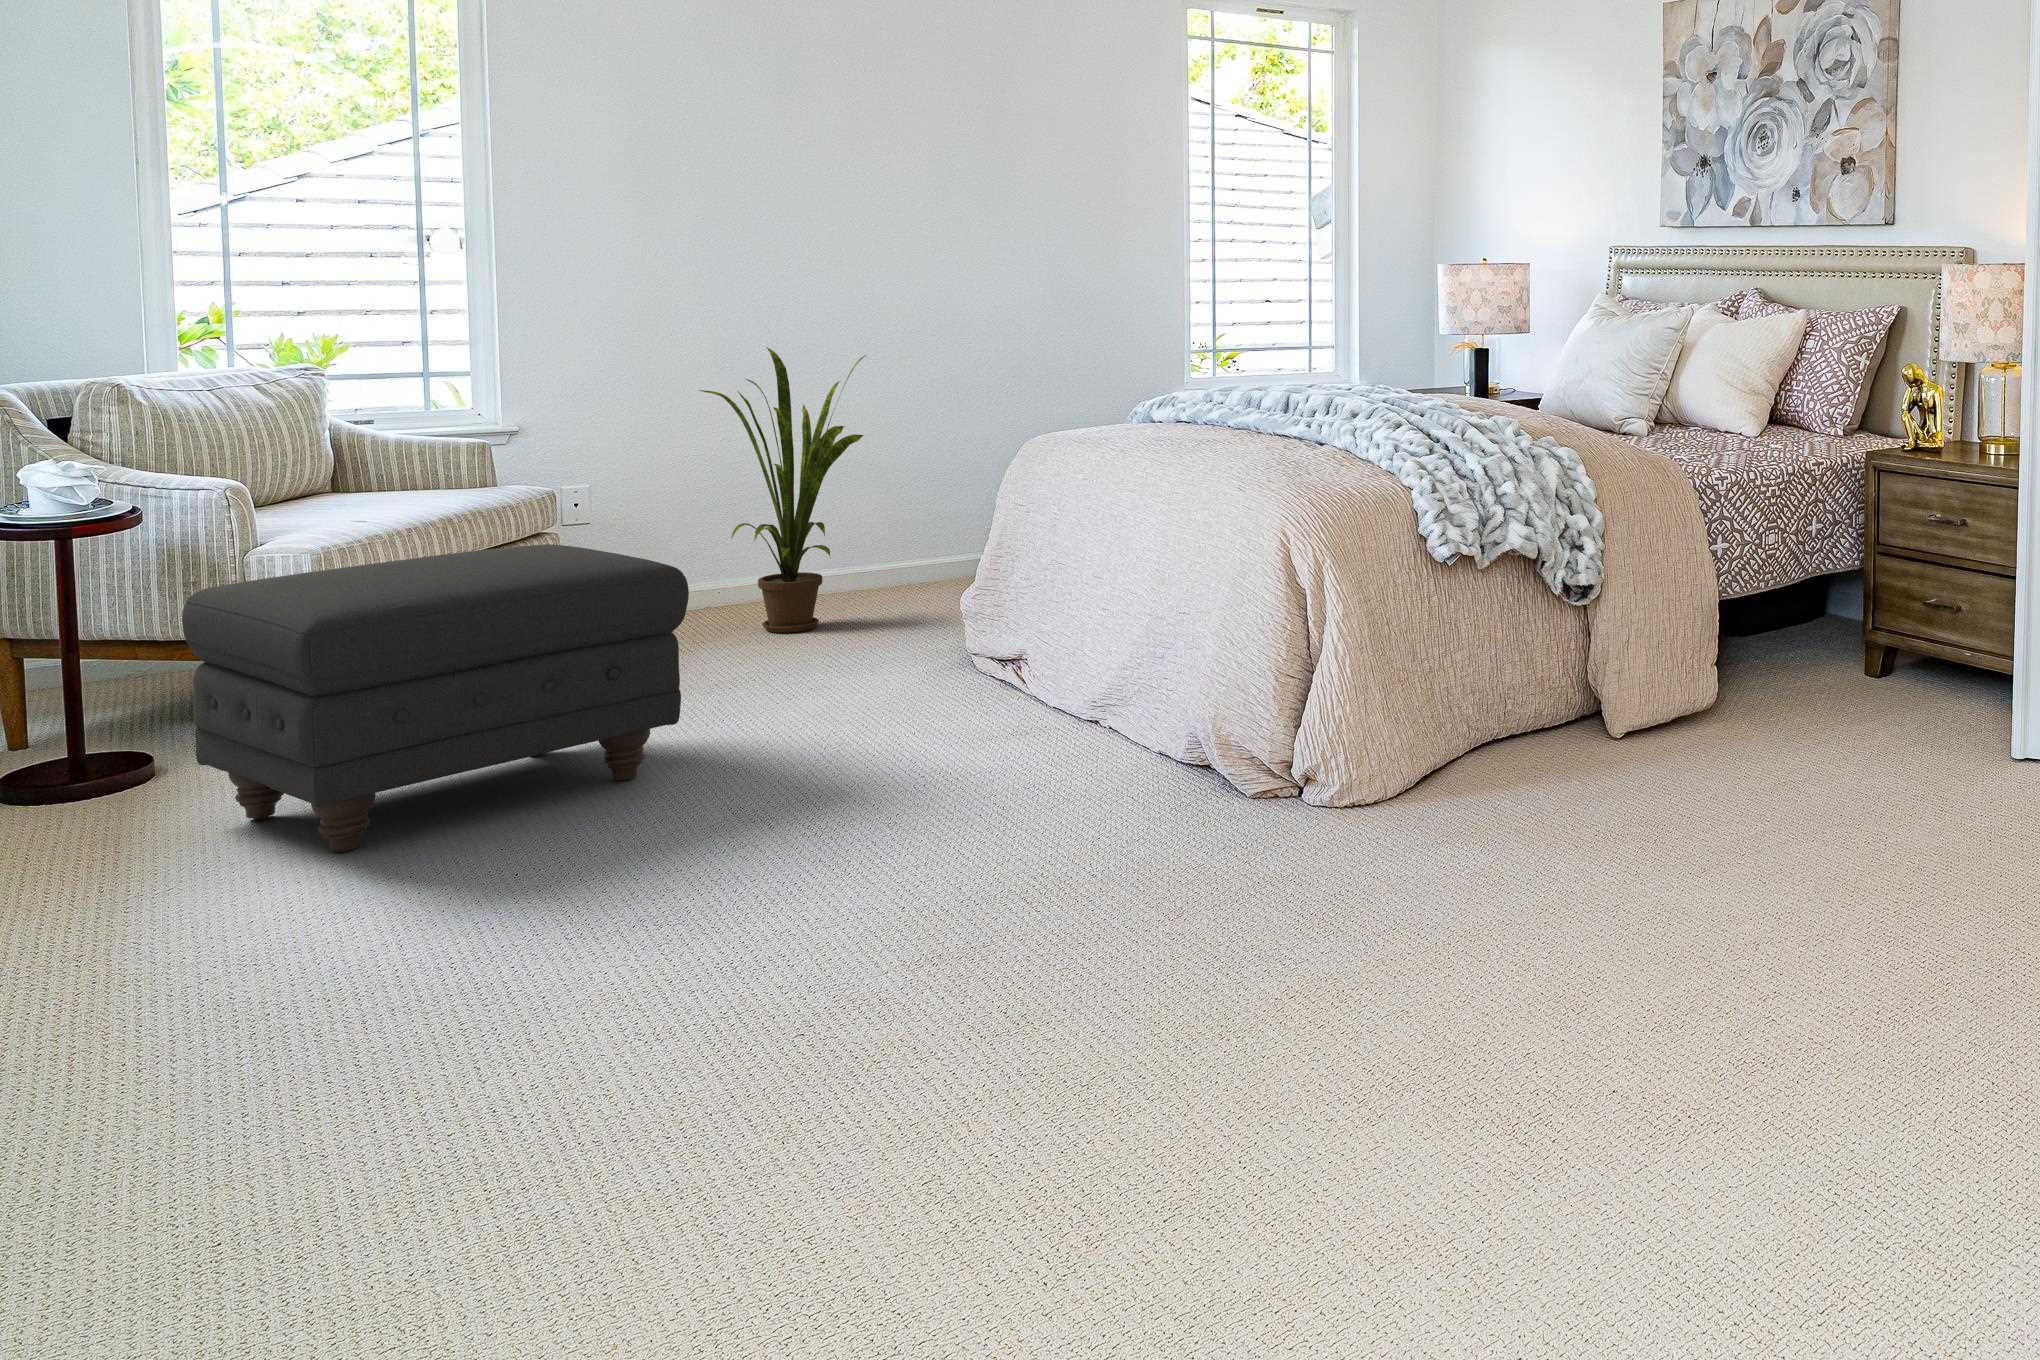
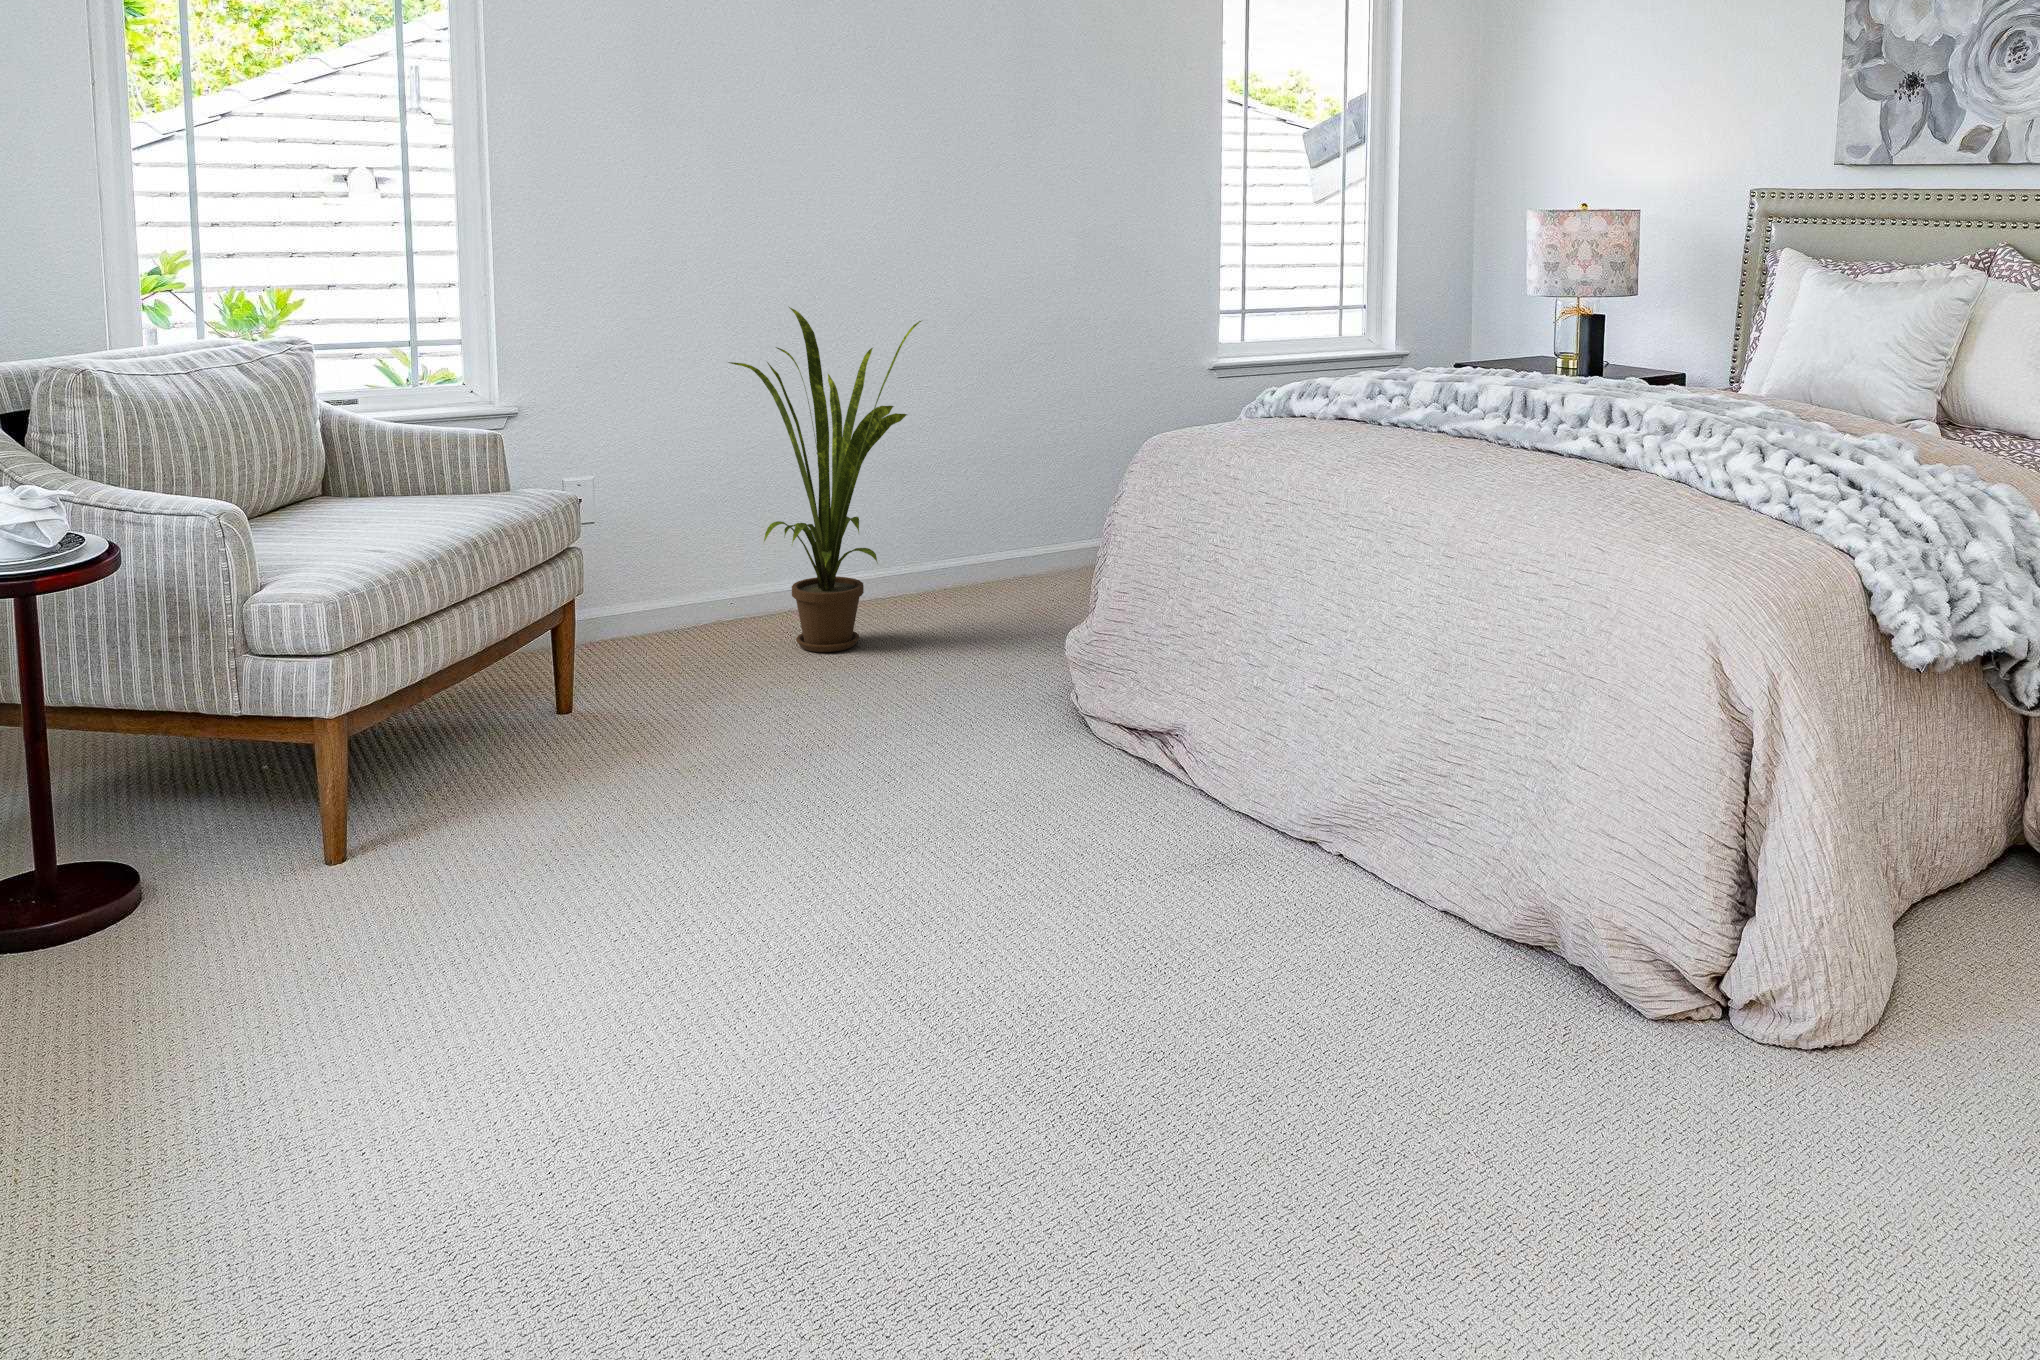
ottoman: present [182,544,689,852] -> none [181,590,826,1081]

